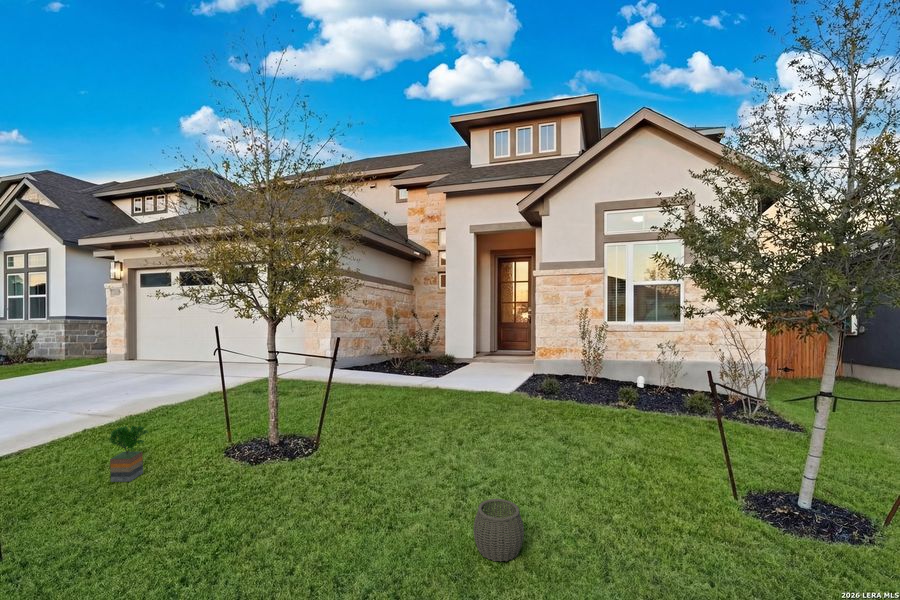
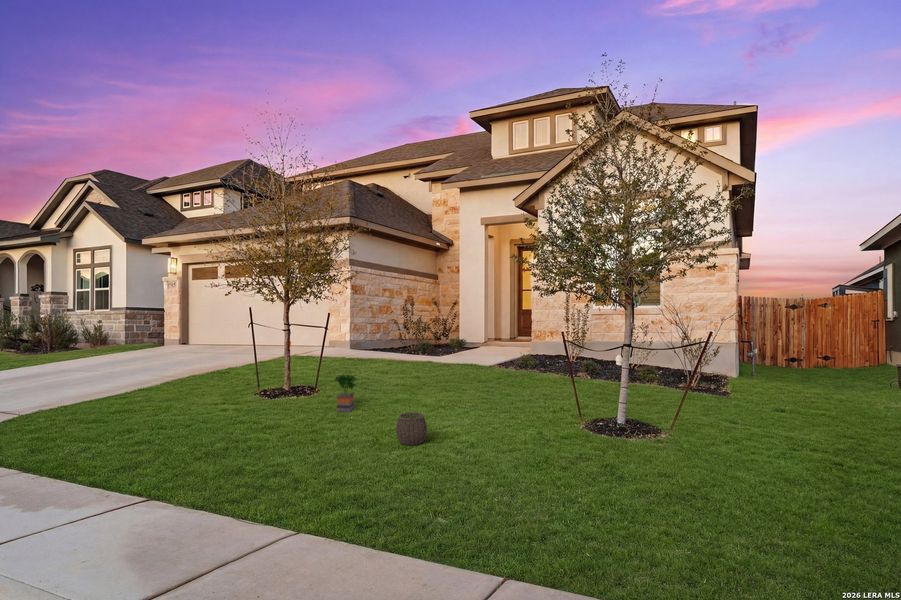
potted tree: present [109,426,148,482] -> present [335,375,357,412]

